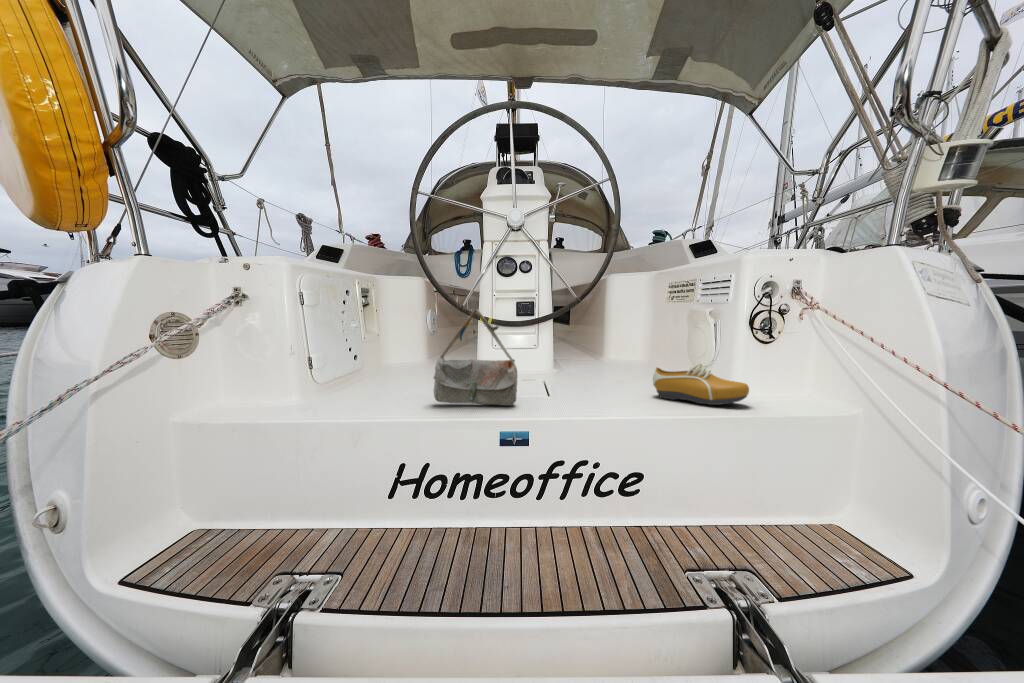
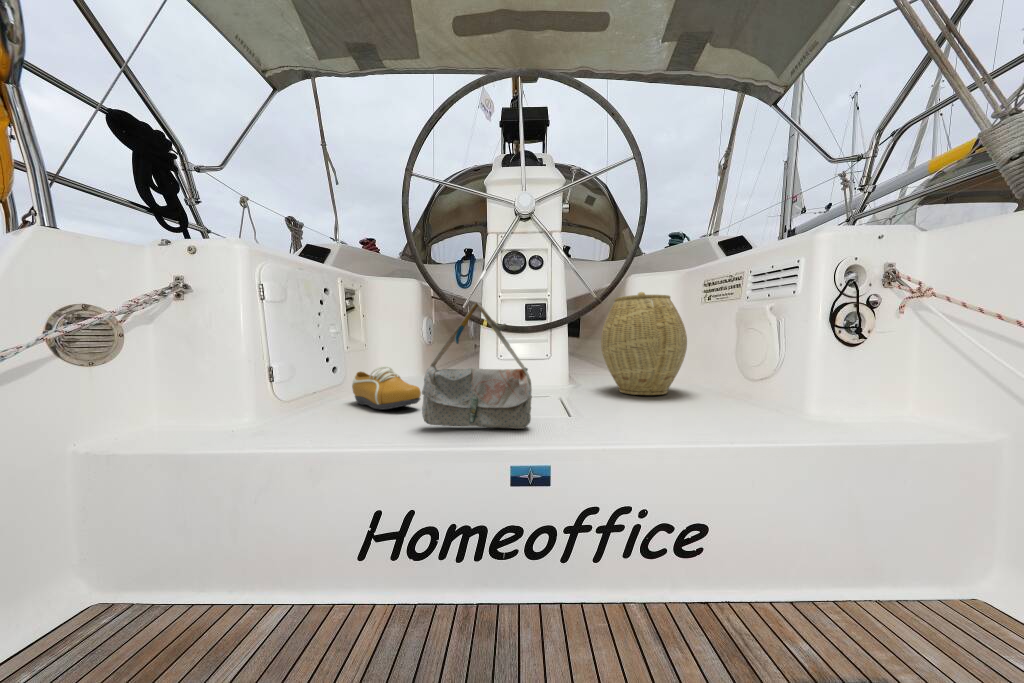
woven basket: none [578,295,647,381] -> present [601,292,687,395]
shoe: present [653,363,749,405] -> present [352,366,421,409]

